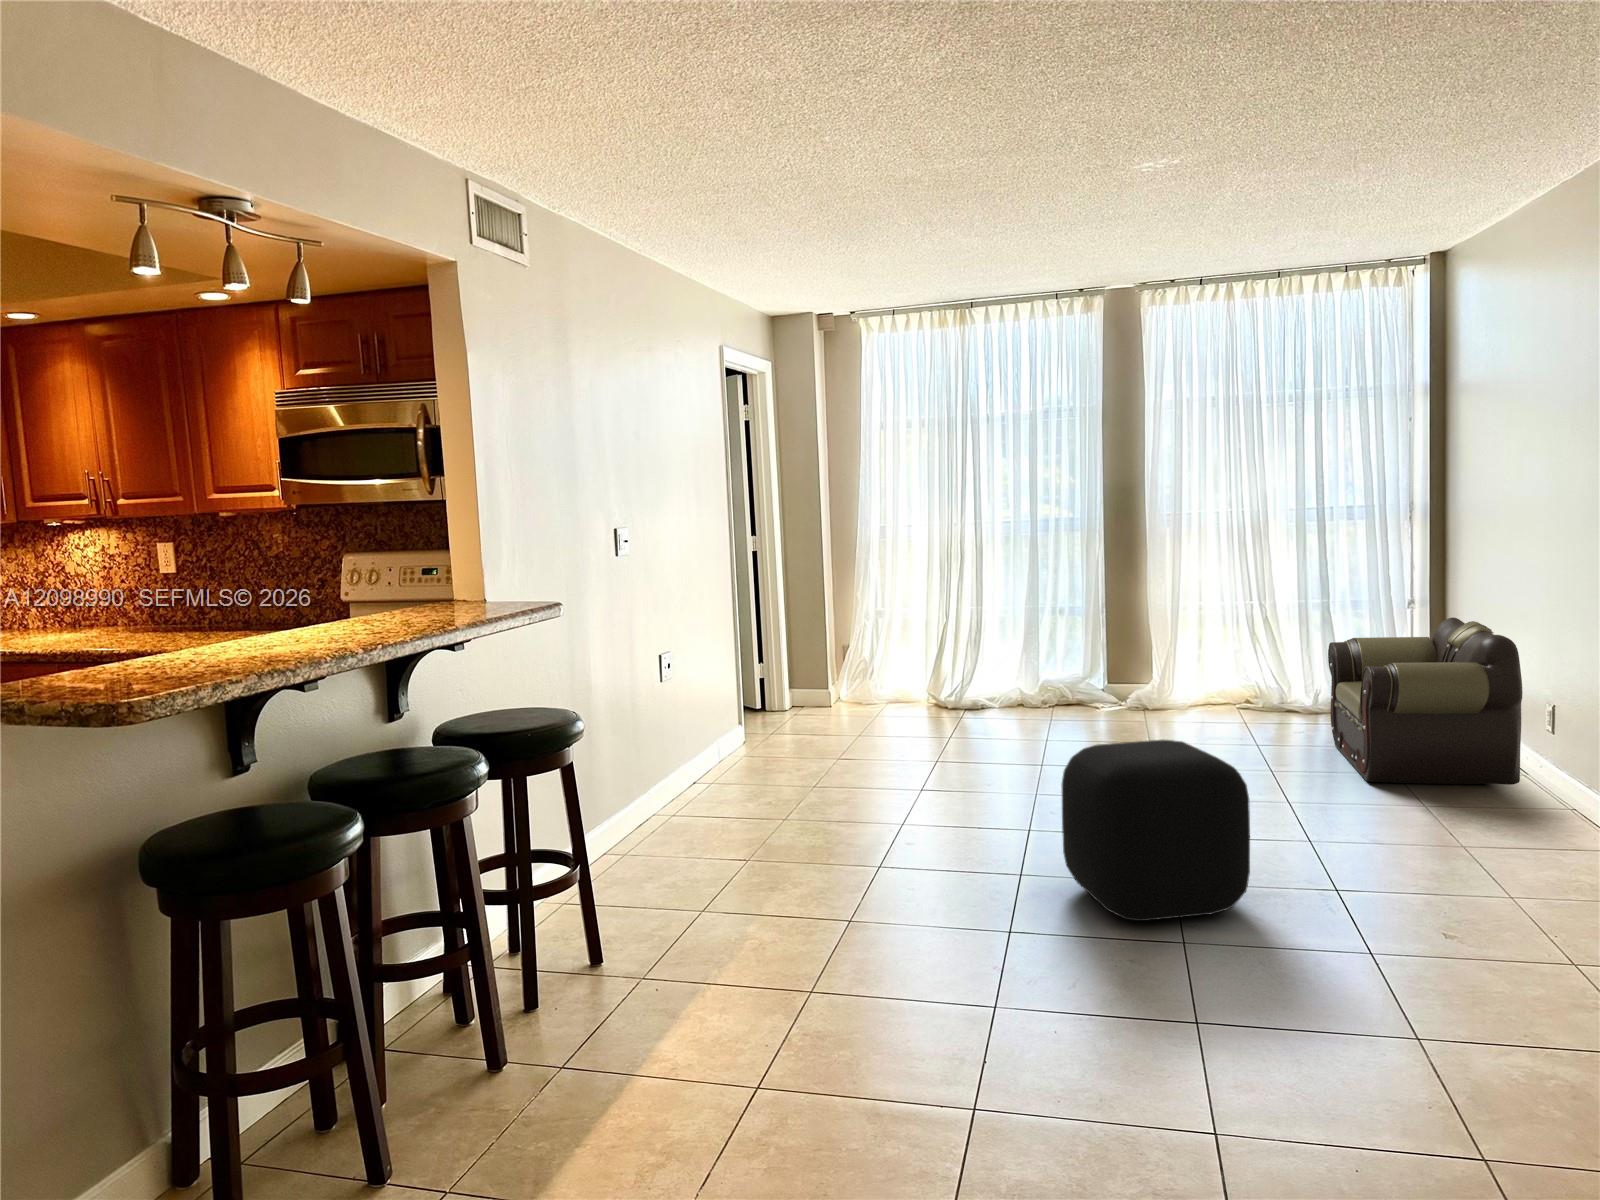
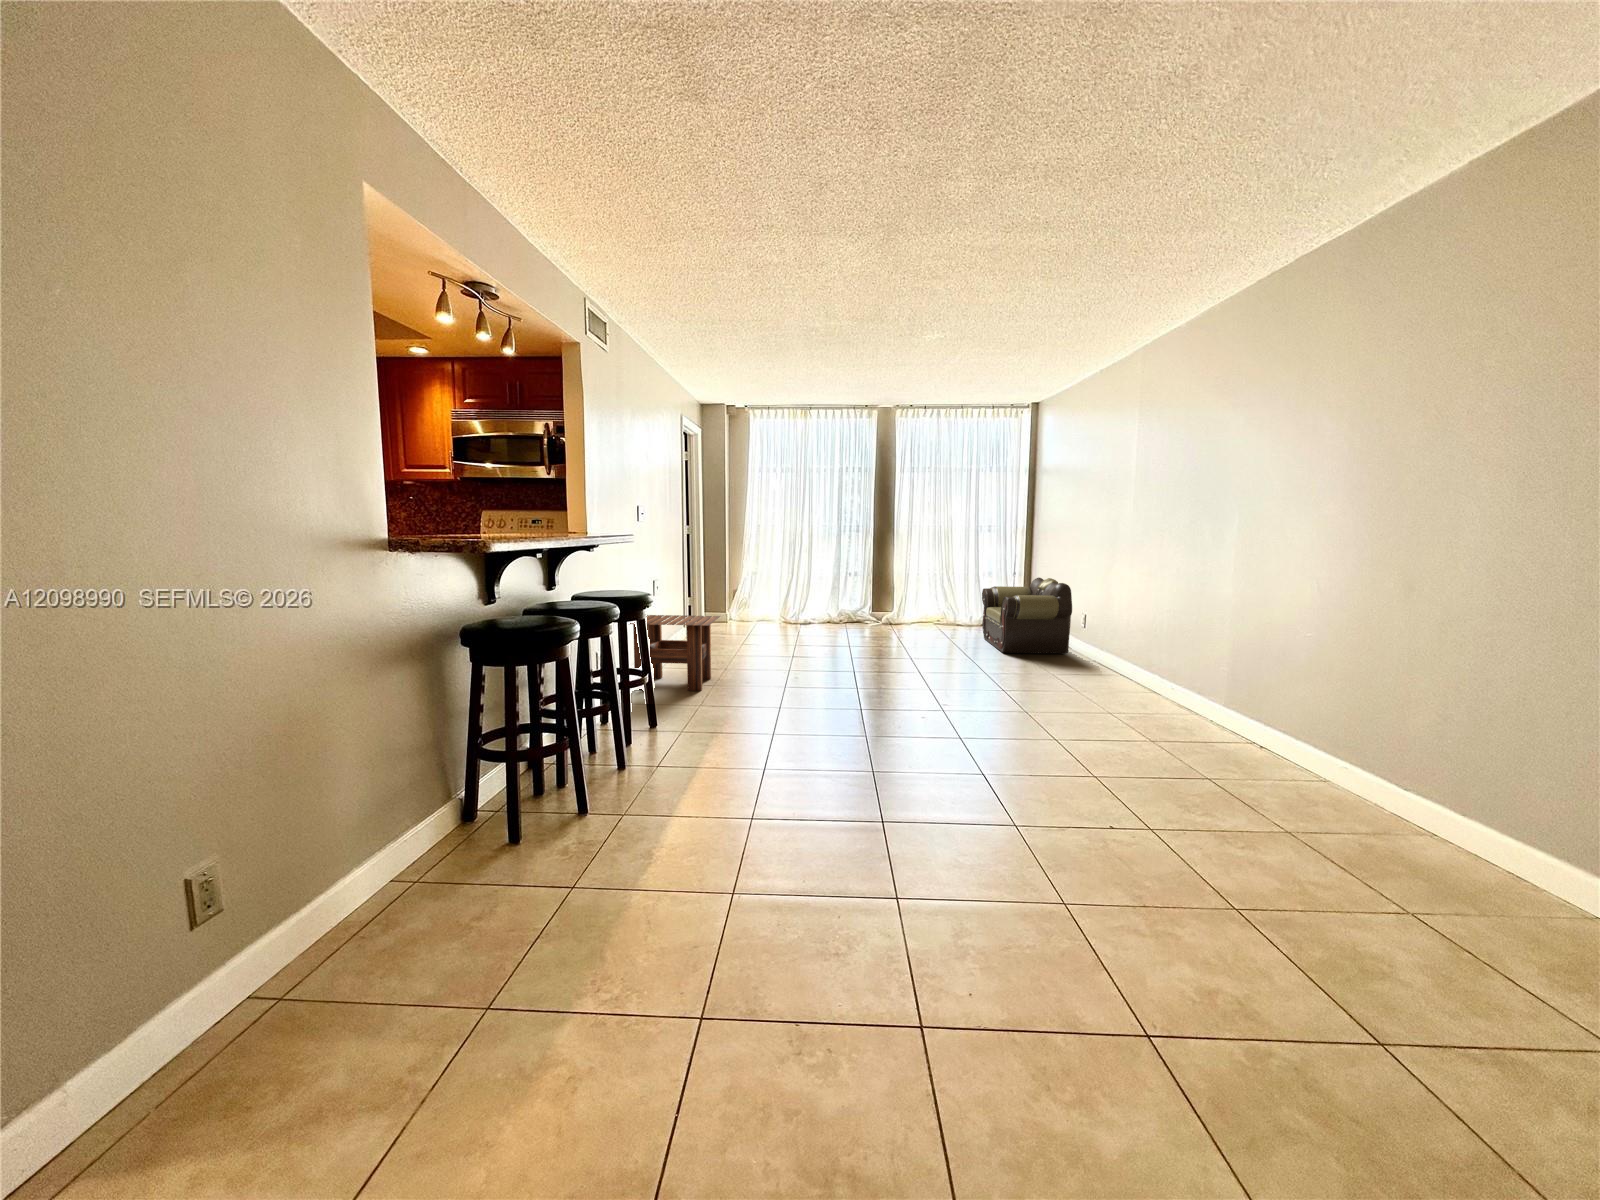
side table: none [585,723,771,871] -> present [630,615,720,691]
ottoman: present [1061,740,1250,921] -> none [877,622,968,706]

